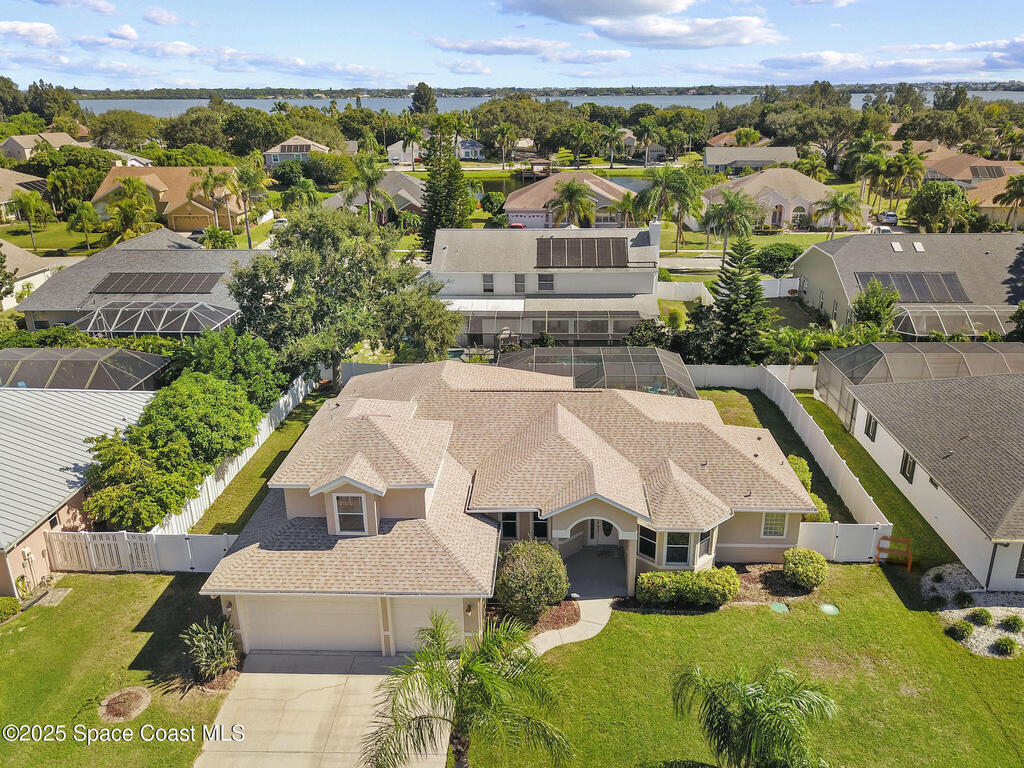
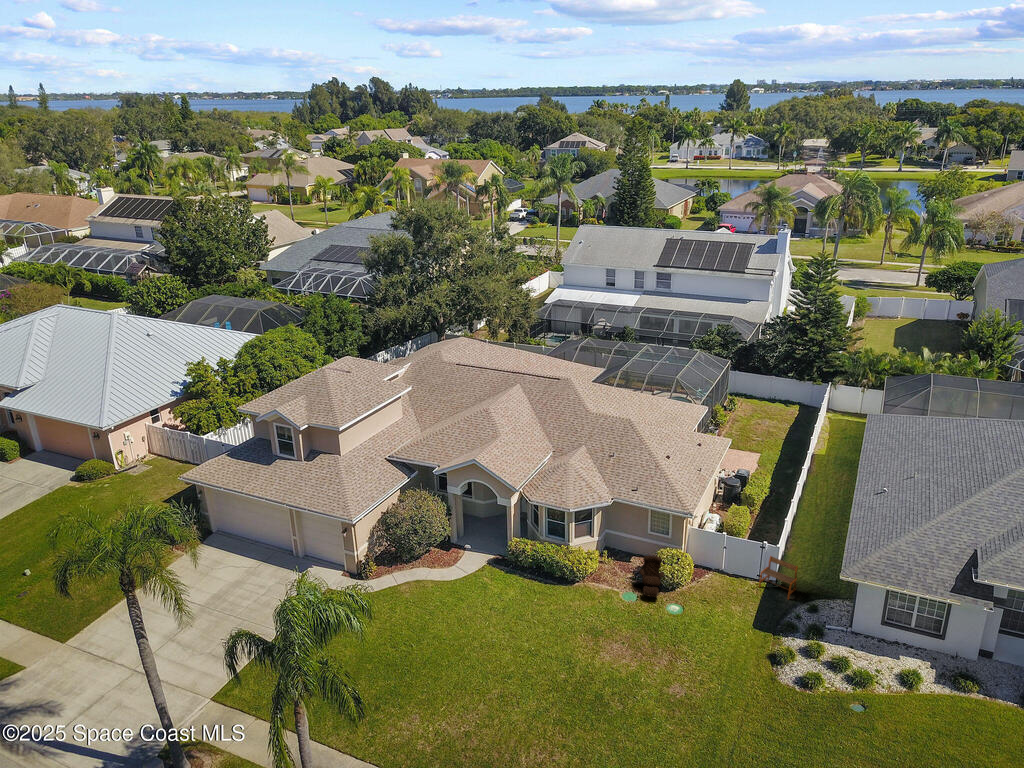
lounge chair: none [782,559,815,607] -> present [639,556,664,600]

